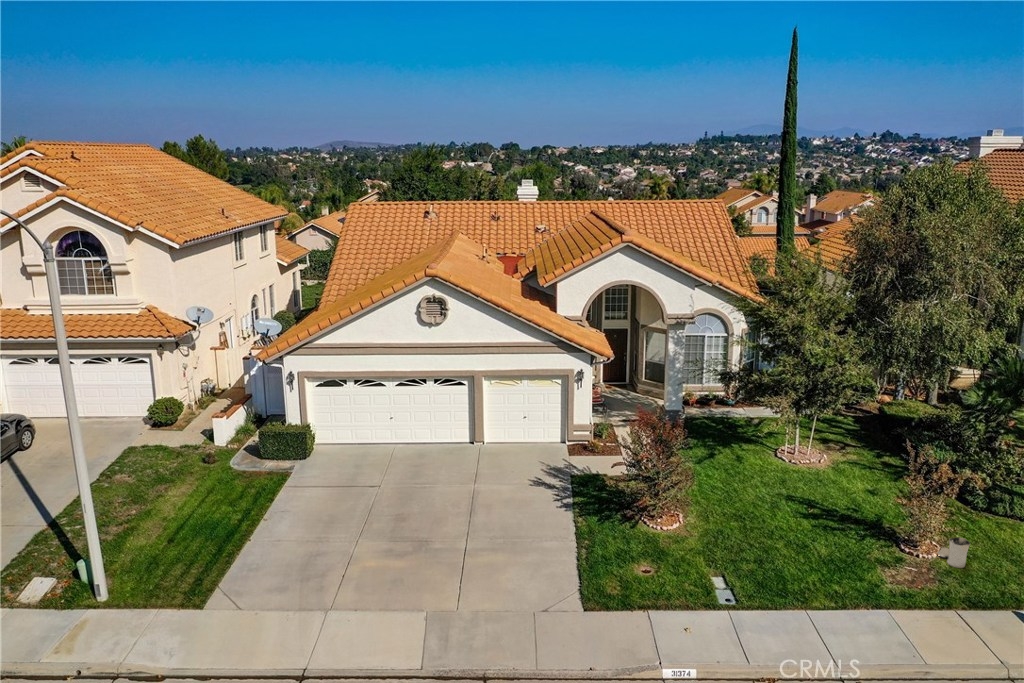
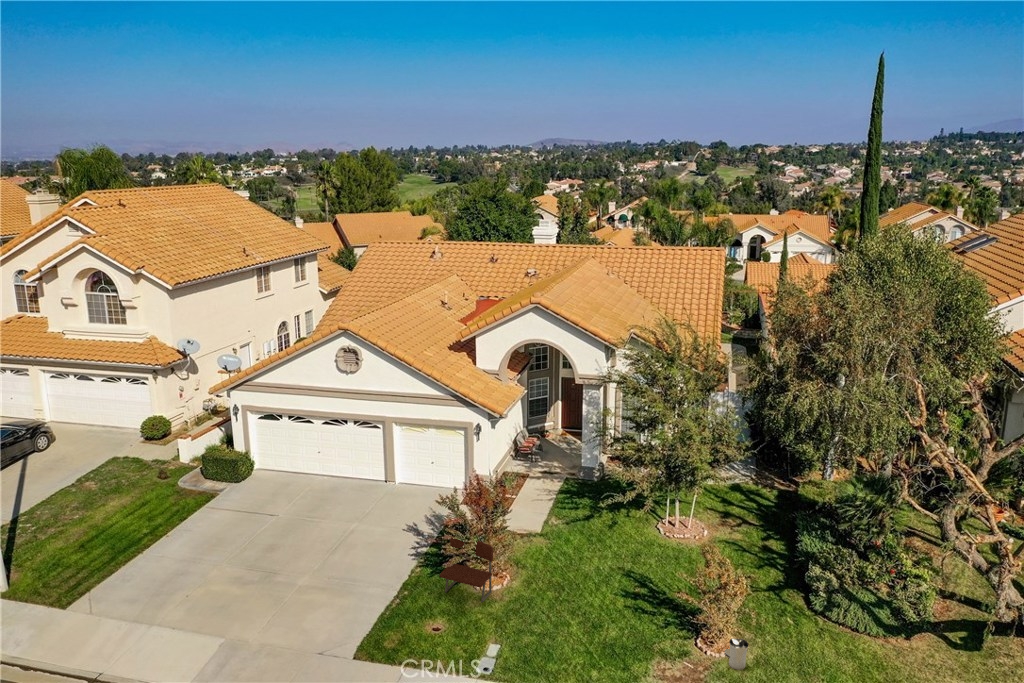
bench: none [623,476,677,541] -> present [440,537,493,602]

